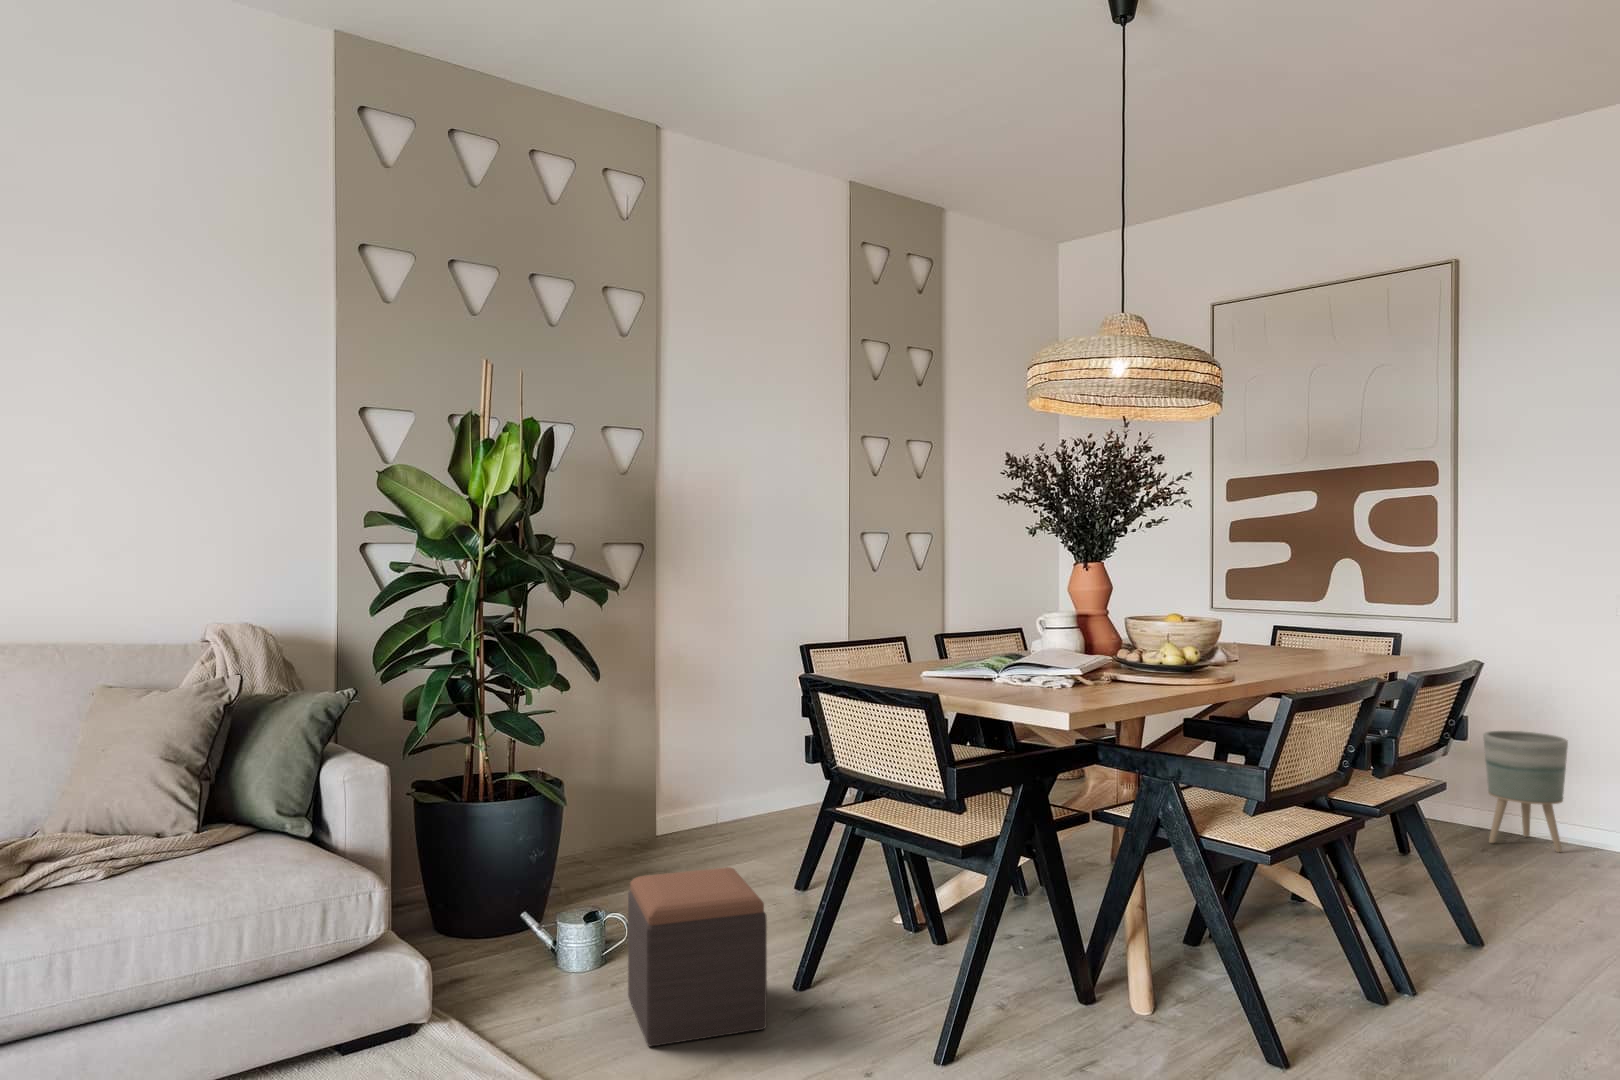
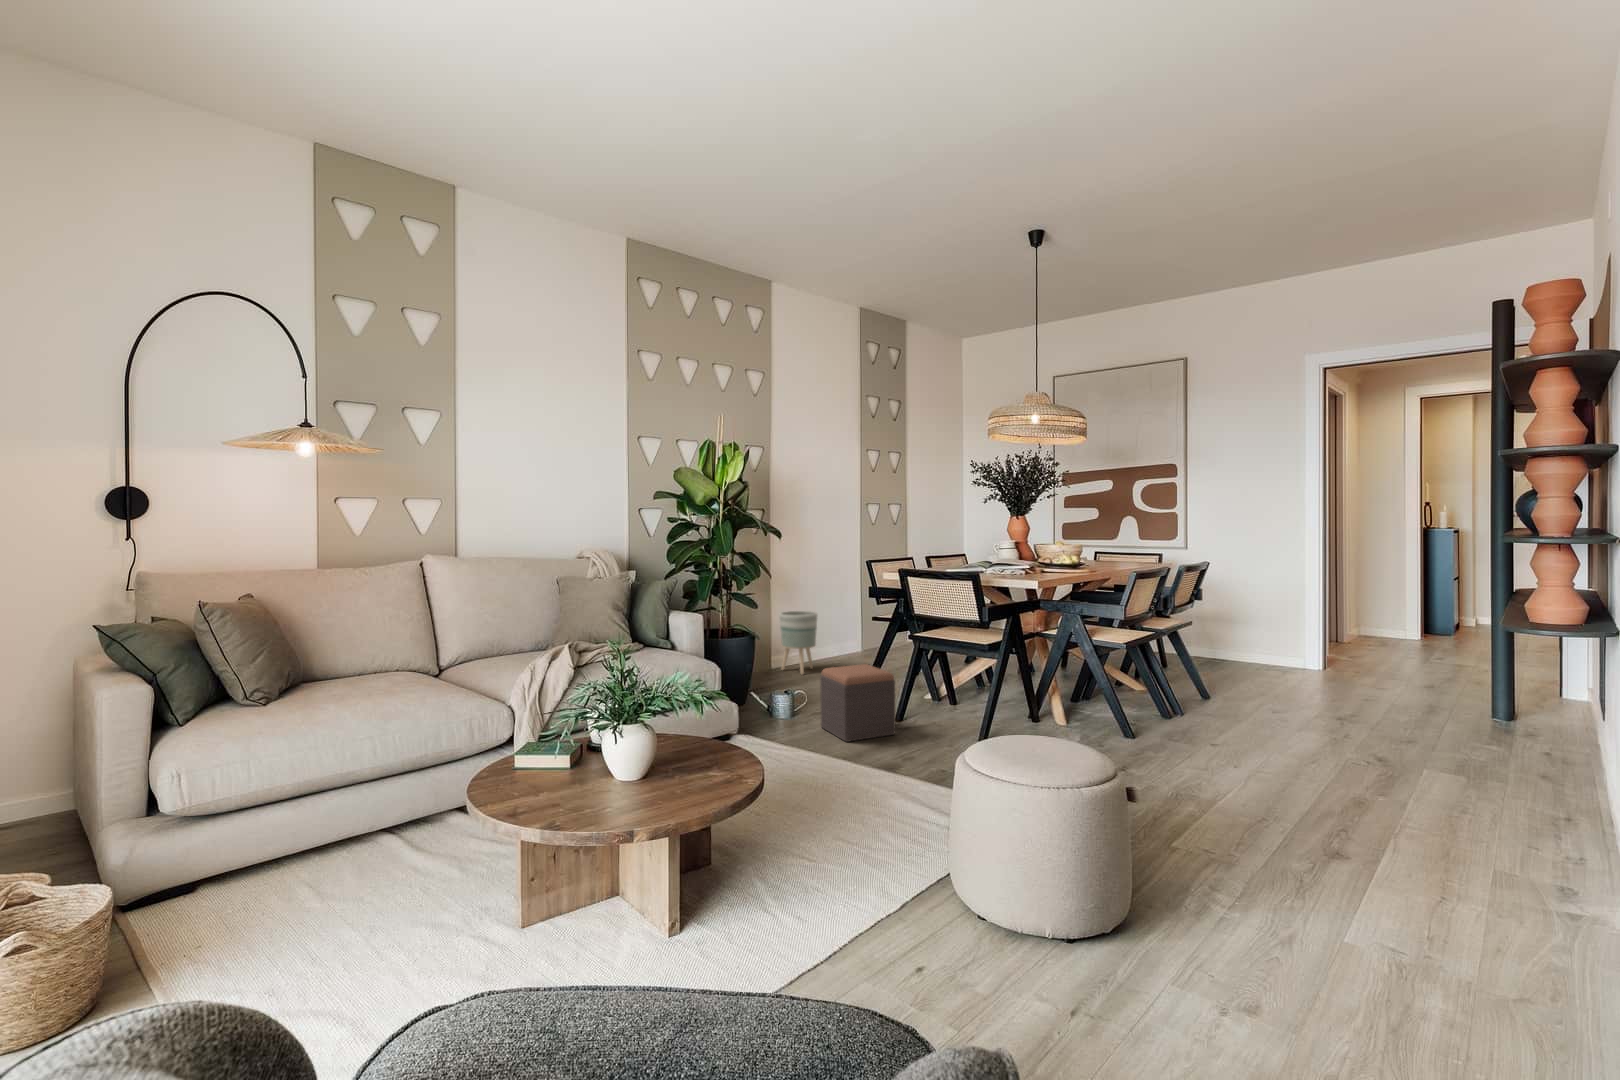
planter: present [1483,731,1568,852] -> present [779,611,818,674]

